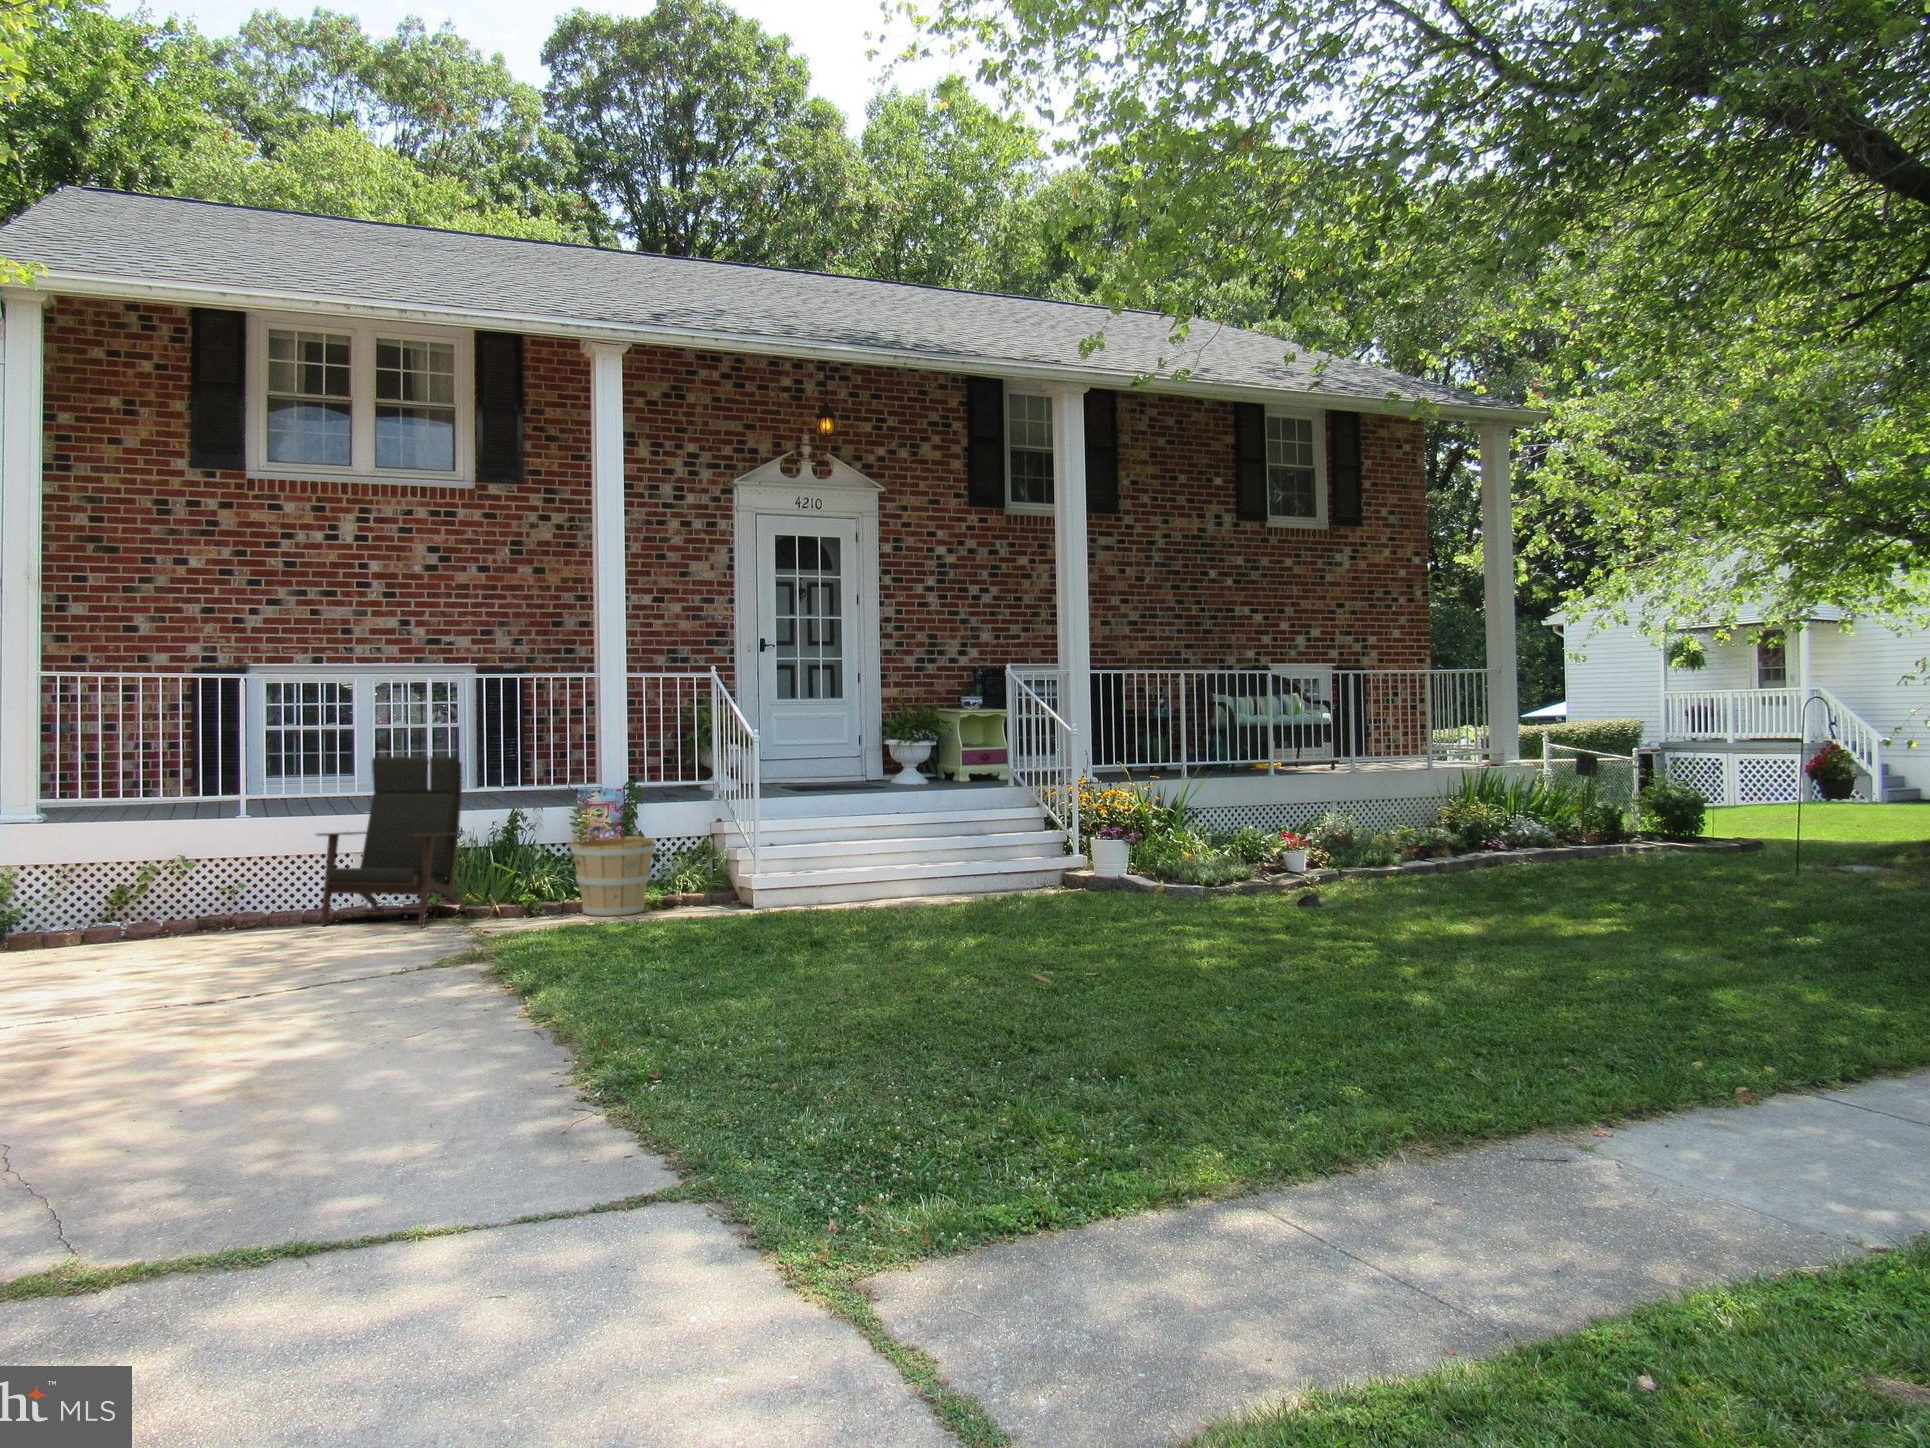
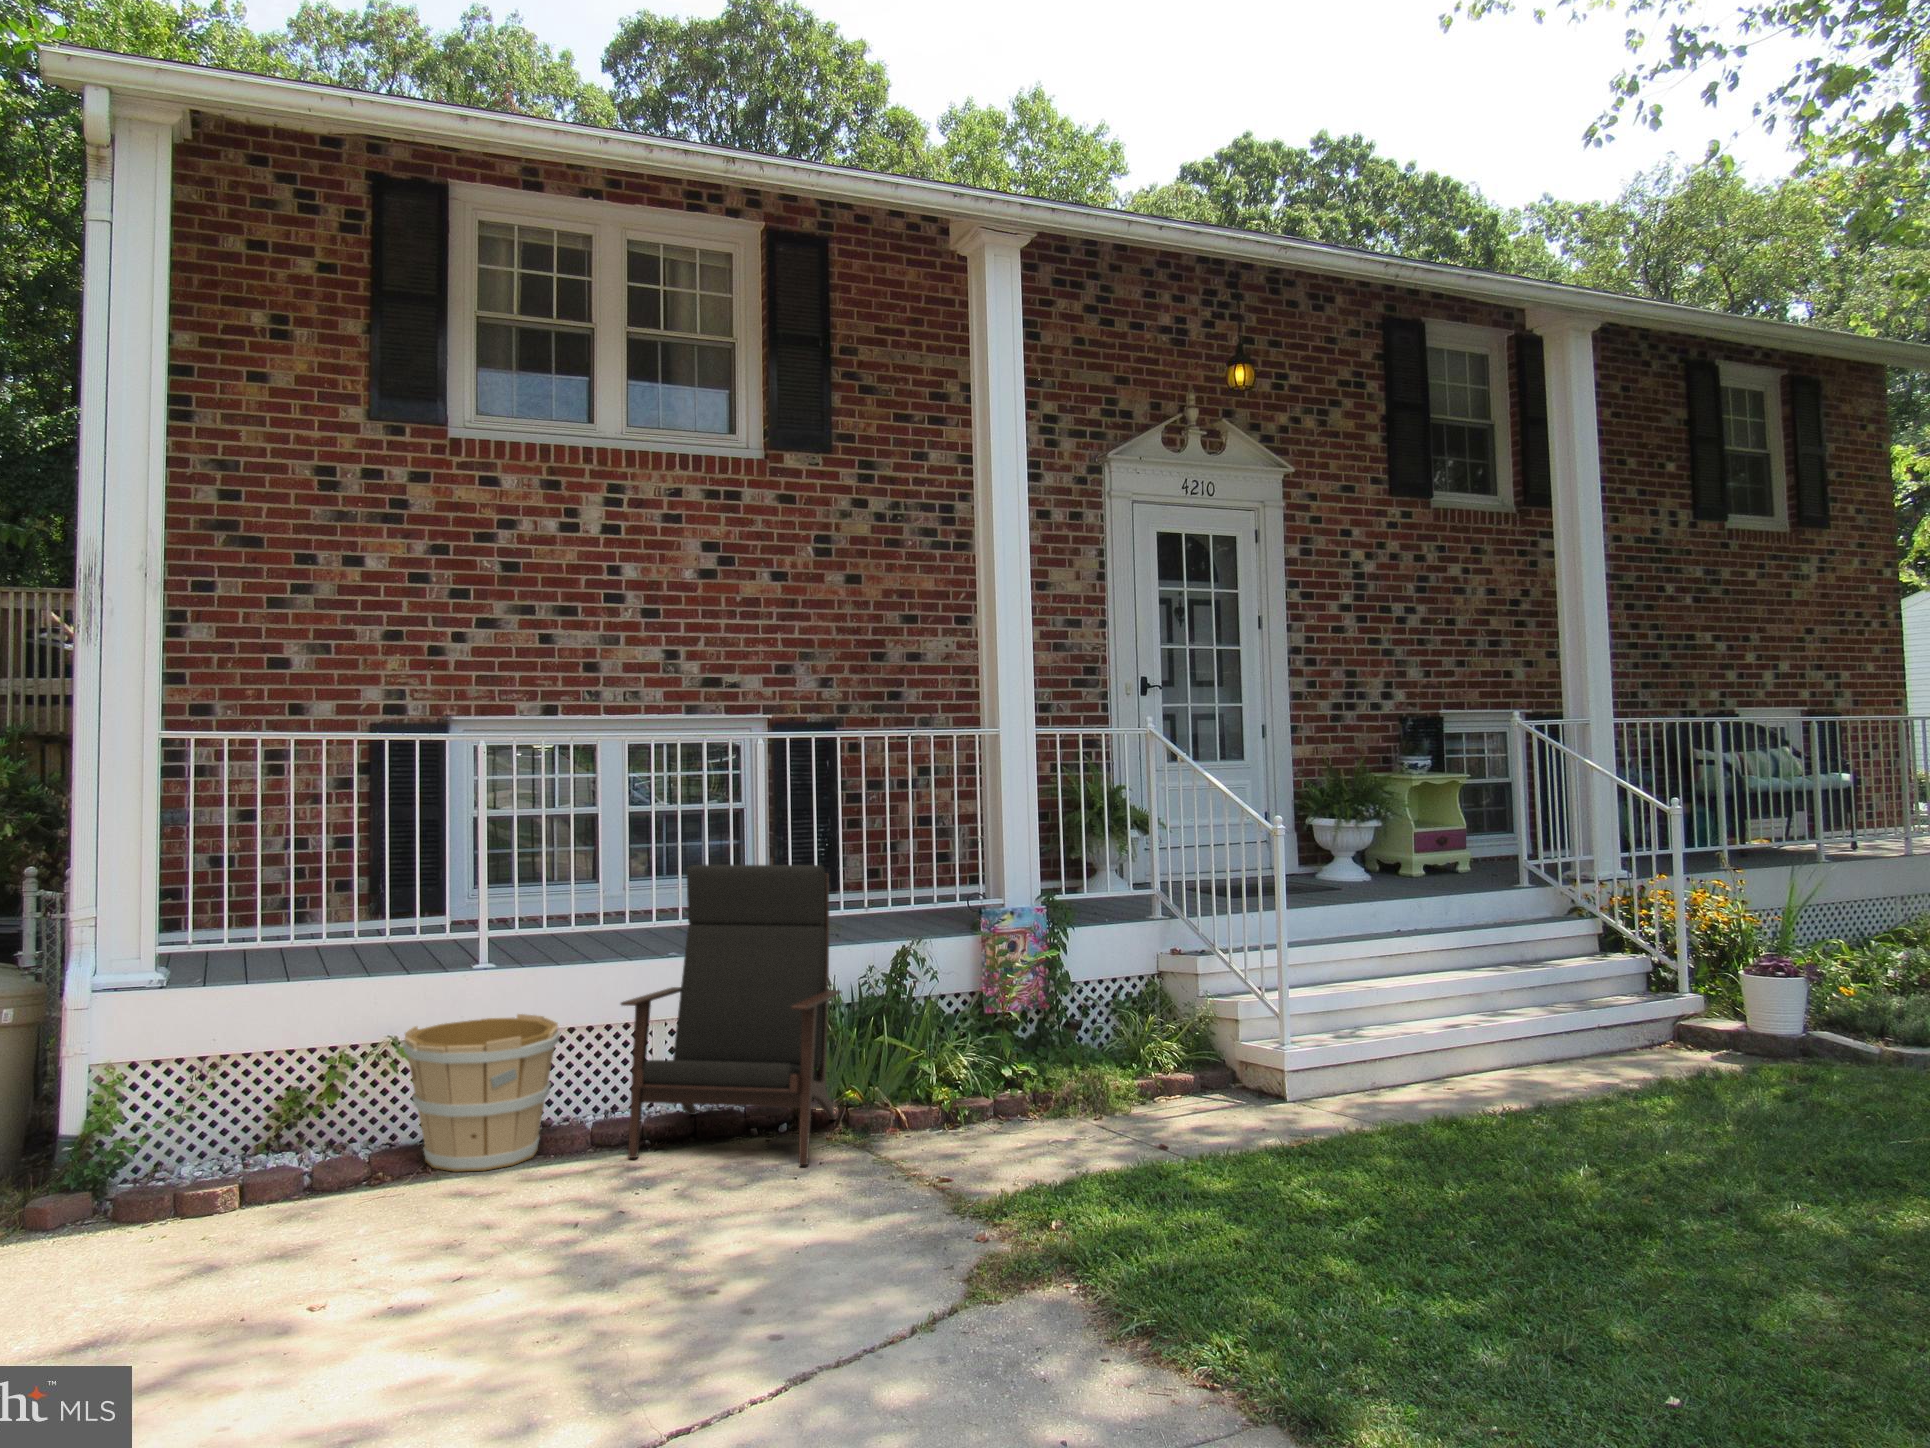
wooden bucket: present [571,836,655,916] -> present [403,1014,560,1171]

